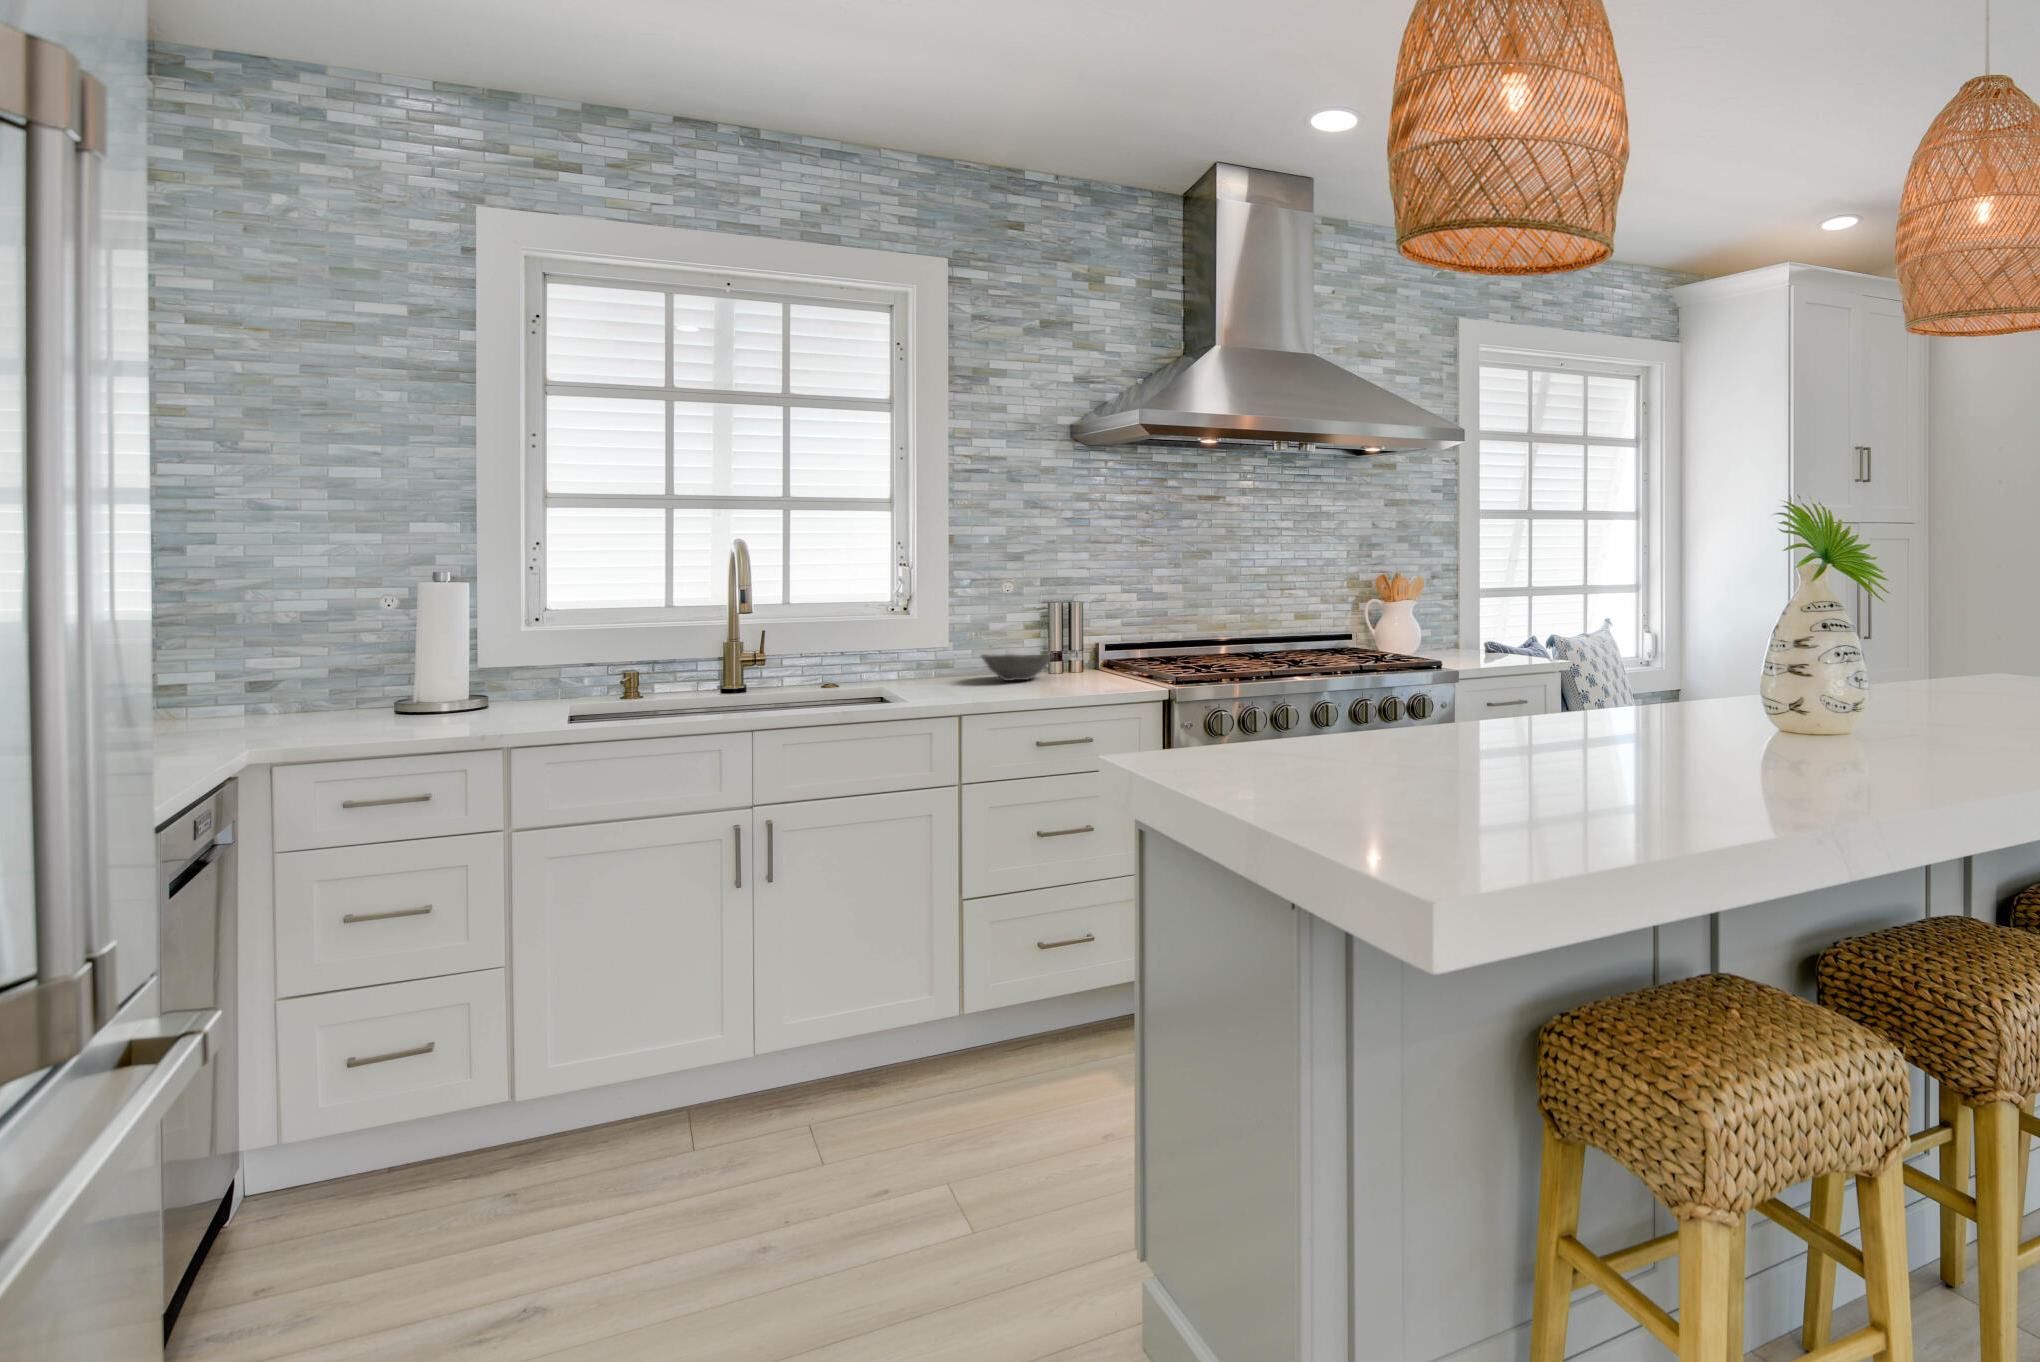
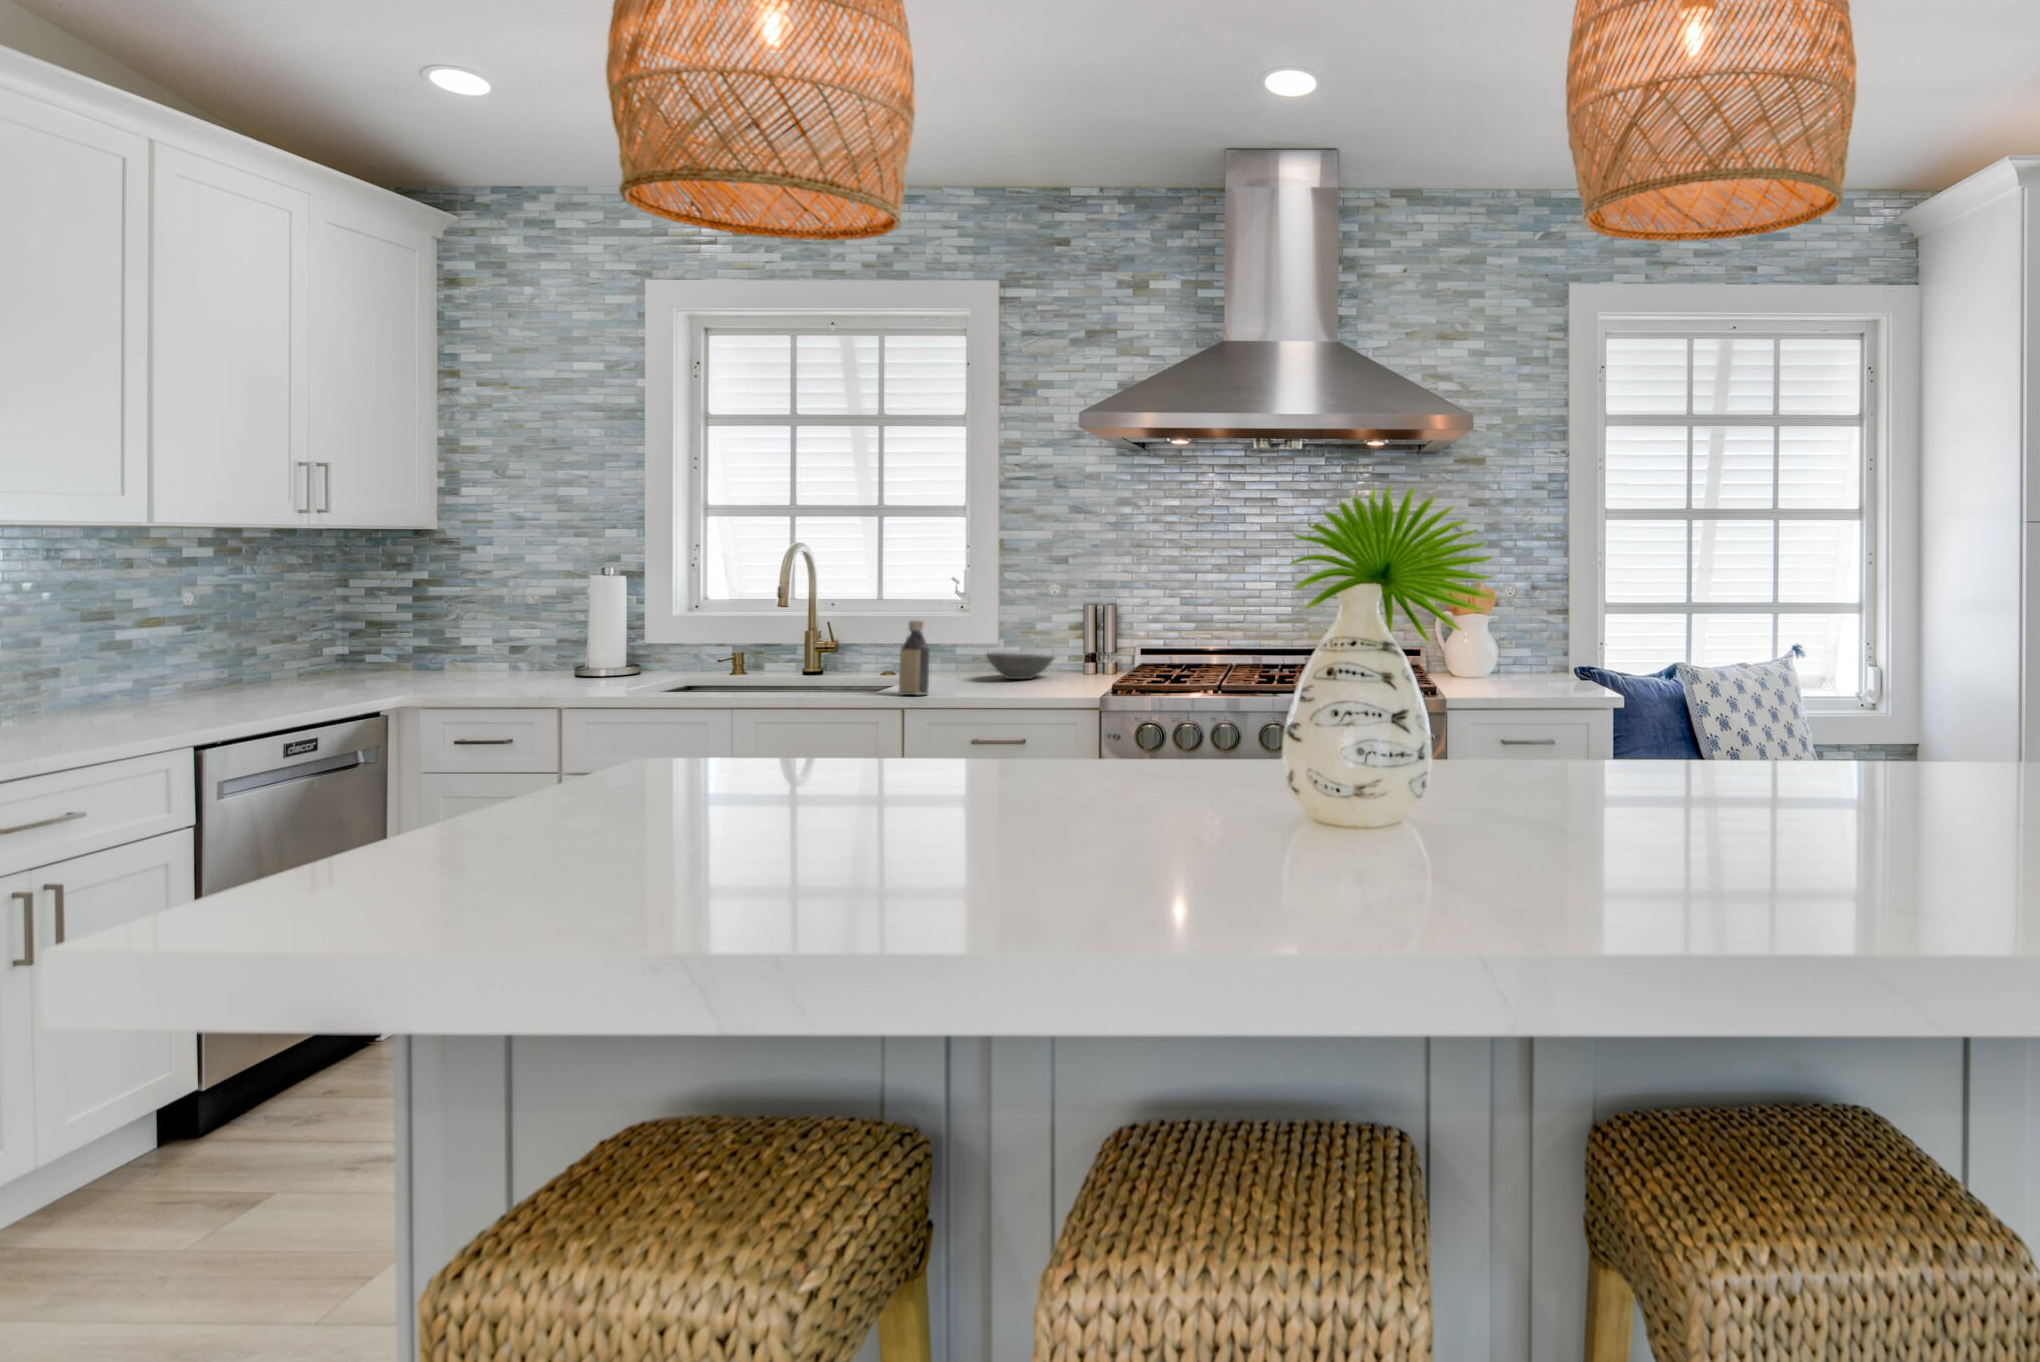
bottle: none [945,621,980,702] -> present [899,621,929,695]

